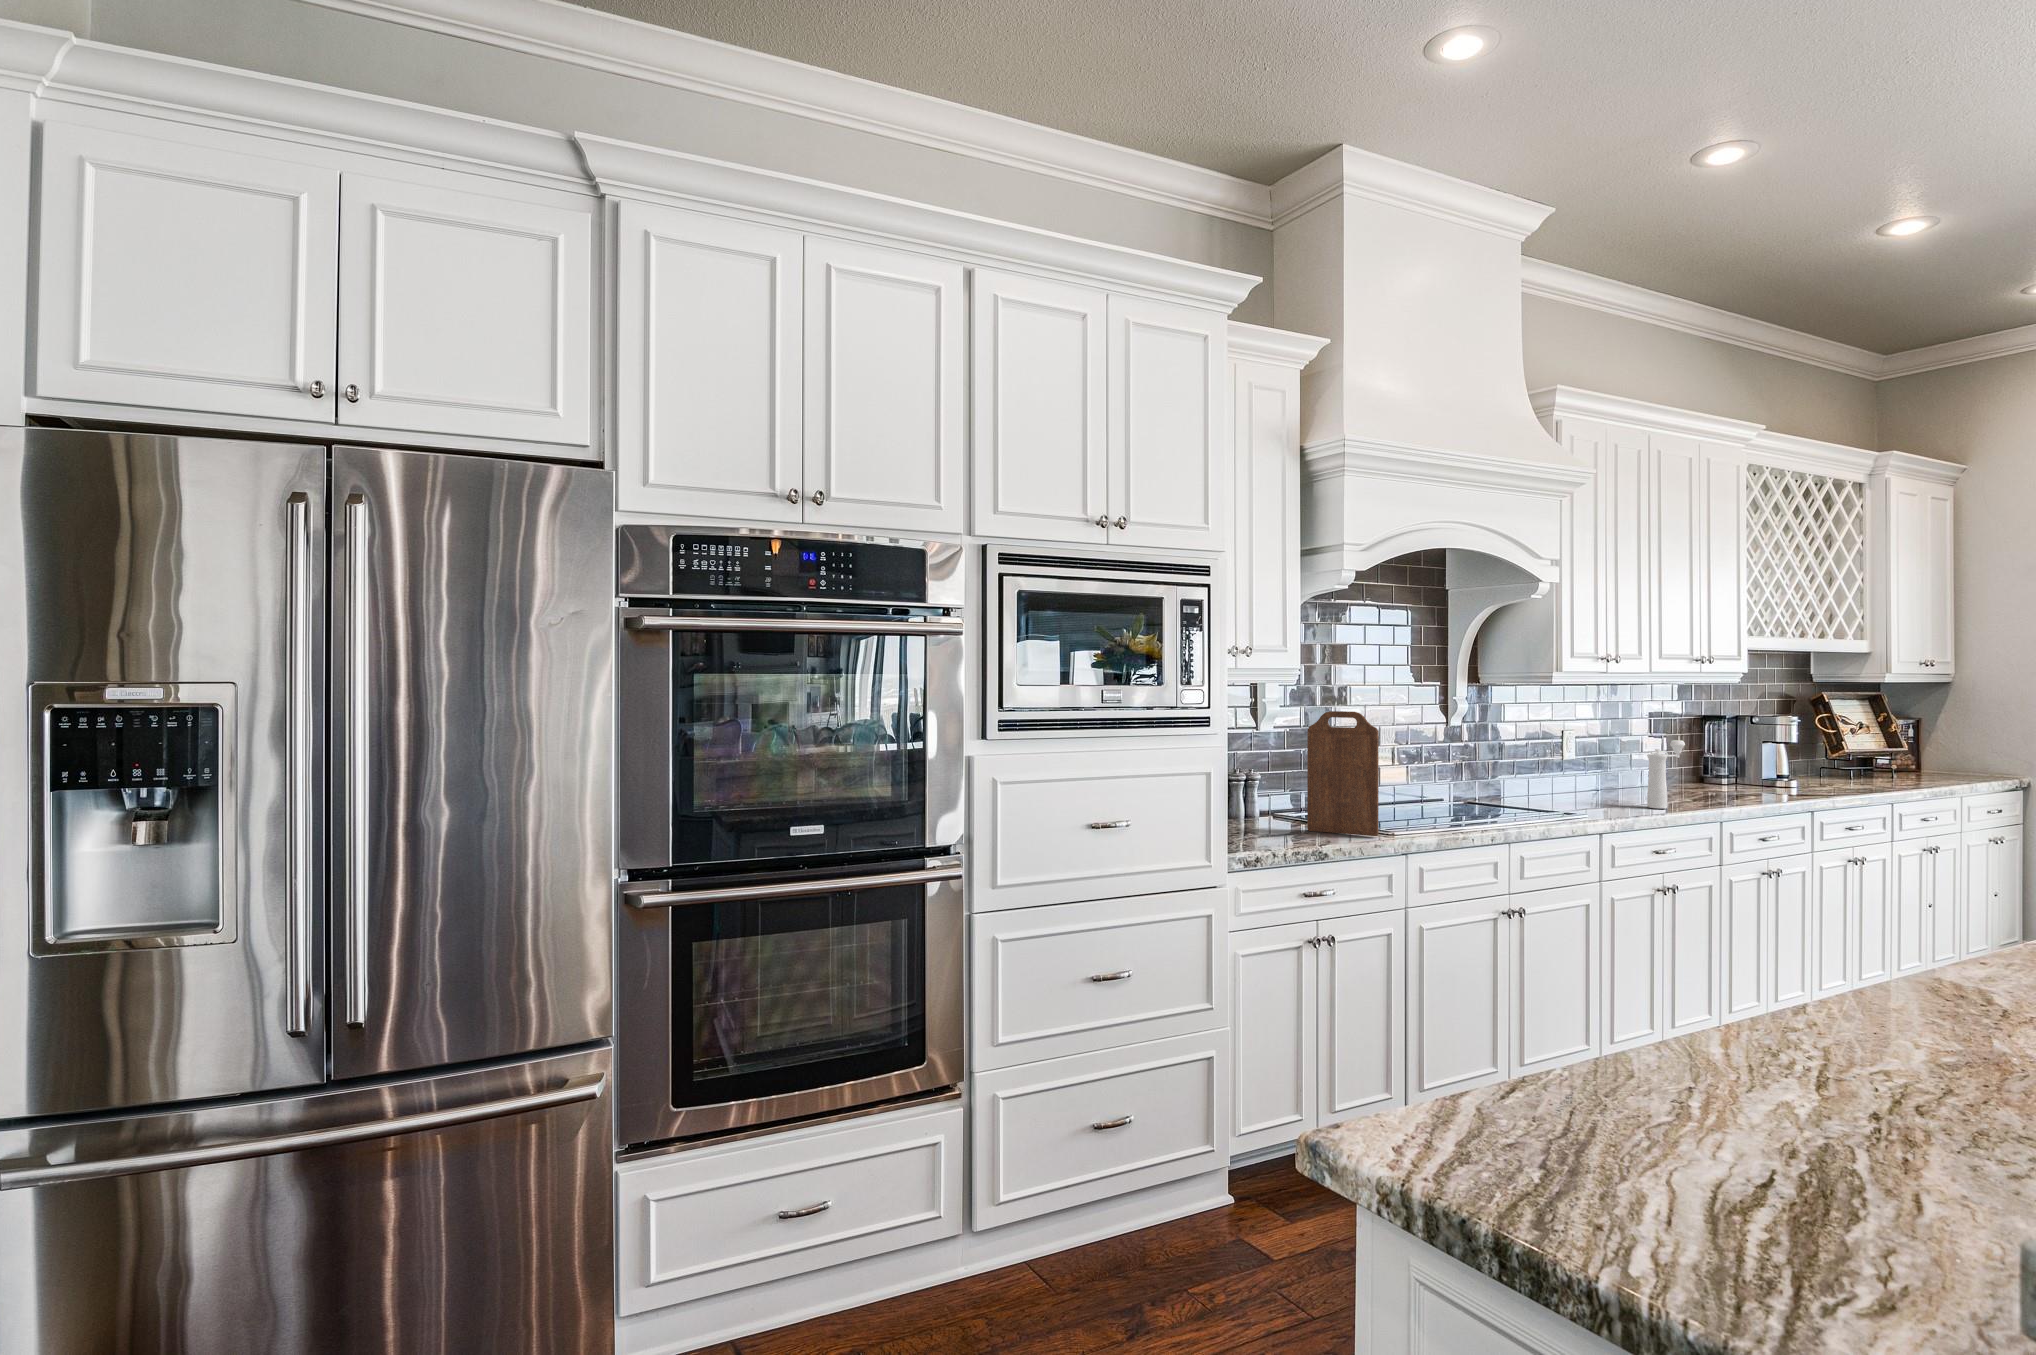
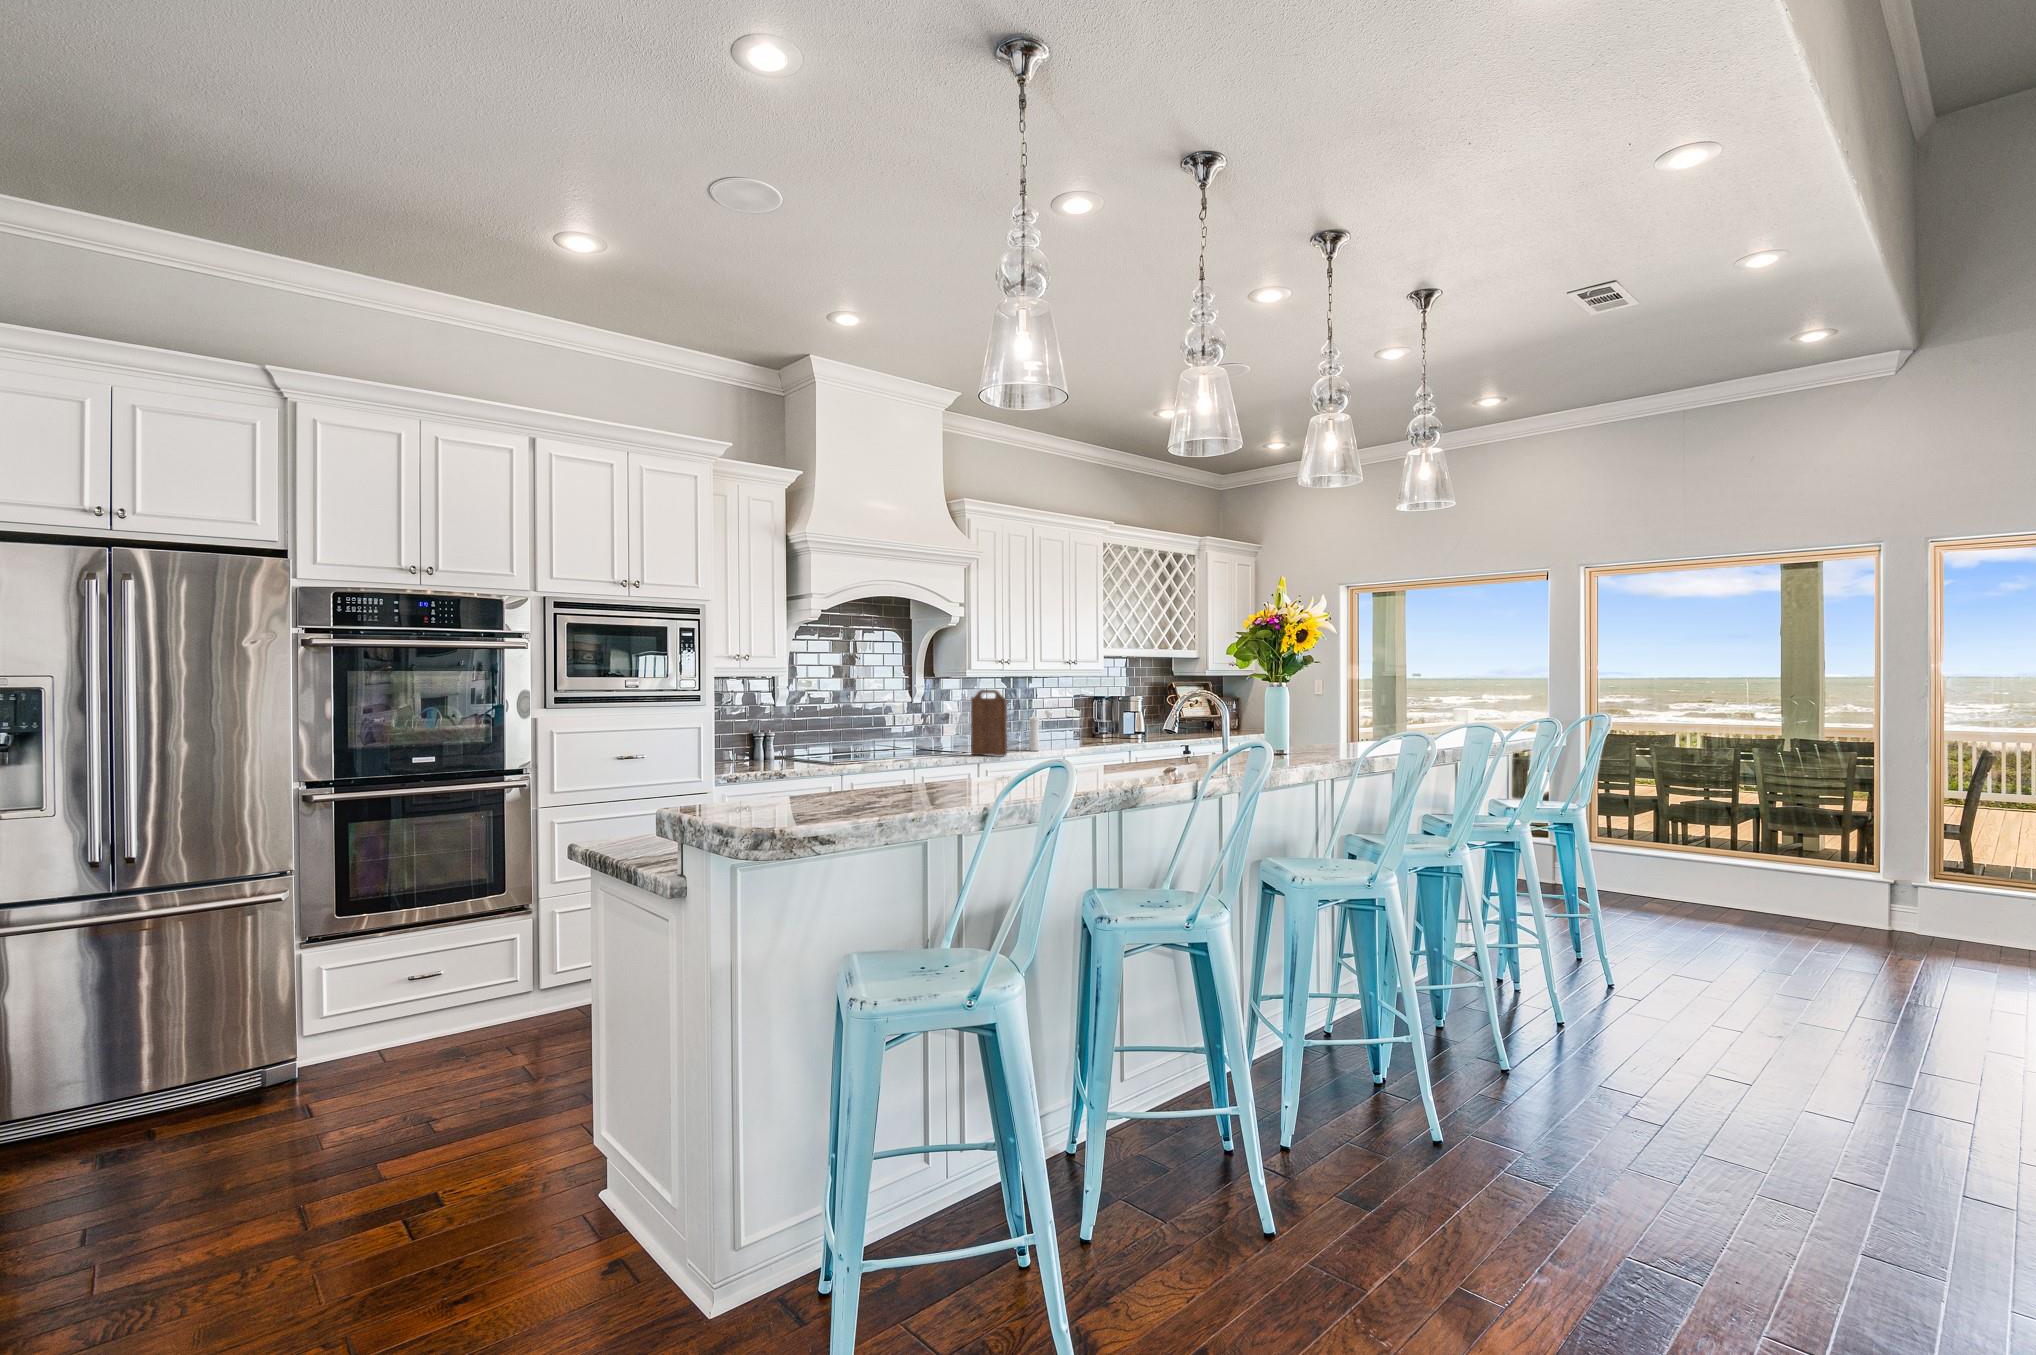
cutting board: present [1307,711,1379,836] -> present [971,690,1007,756]

